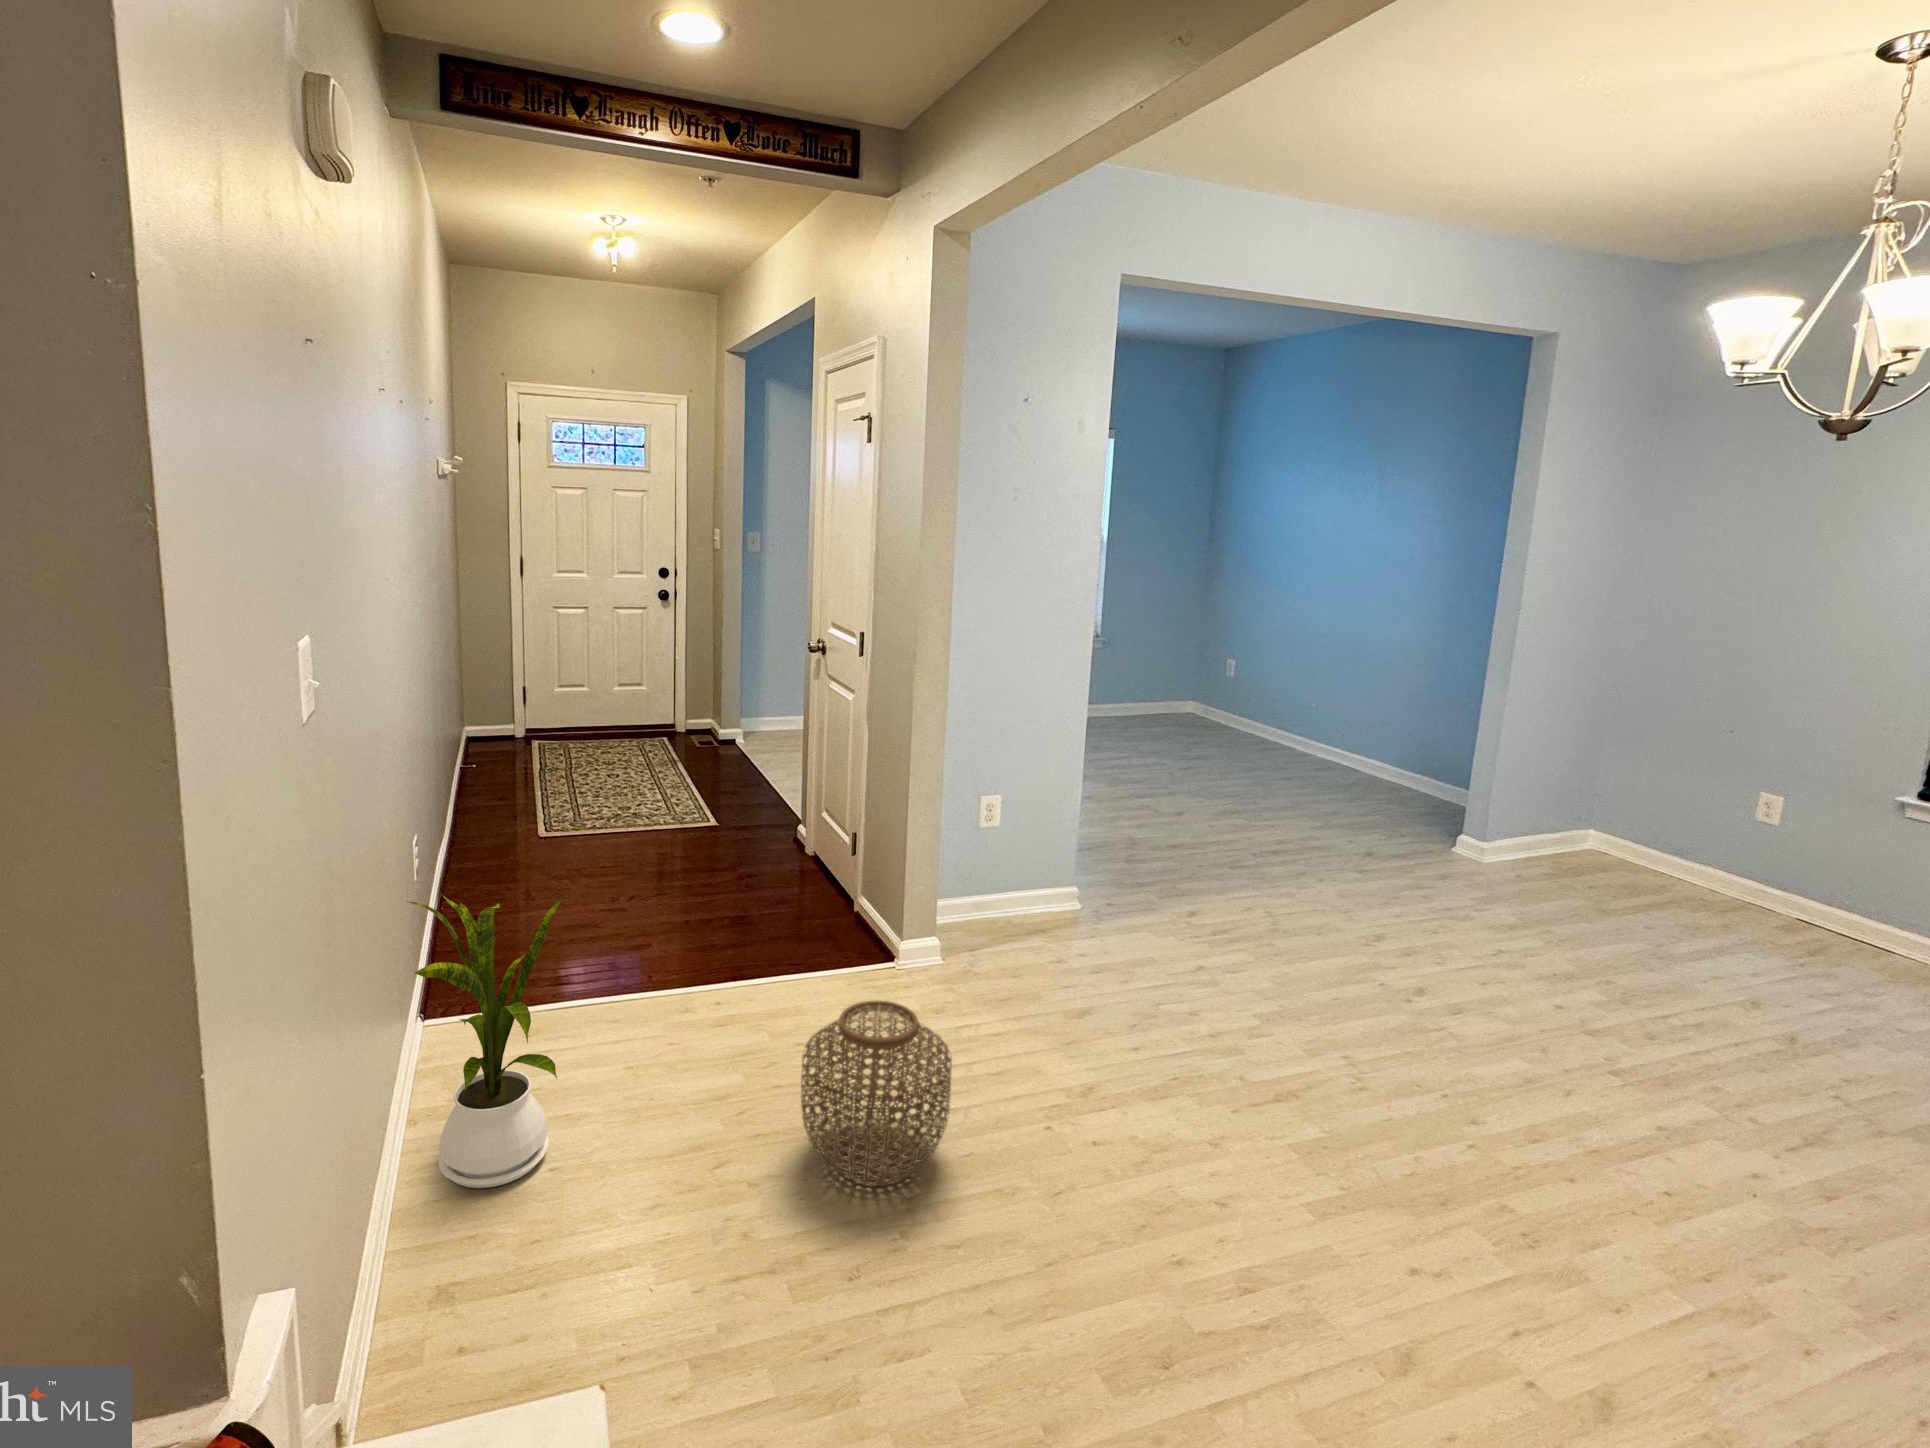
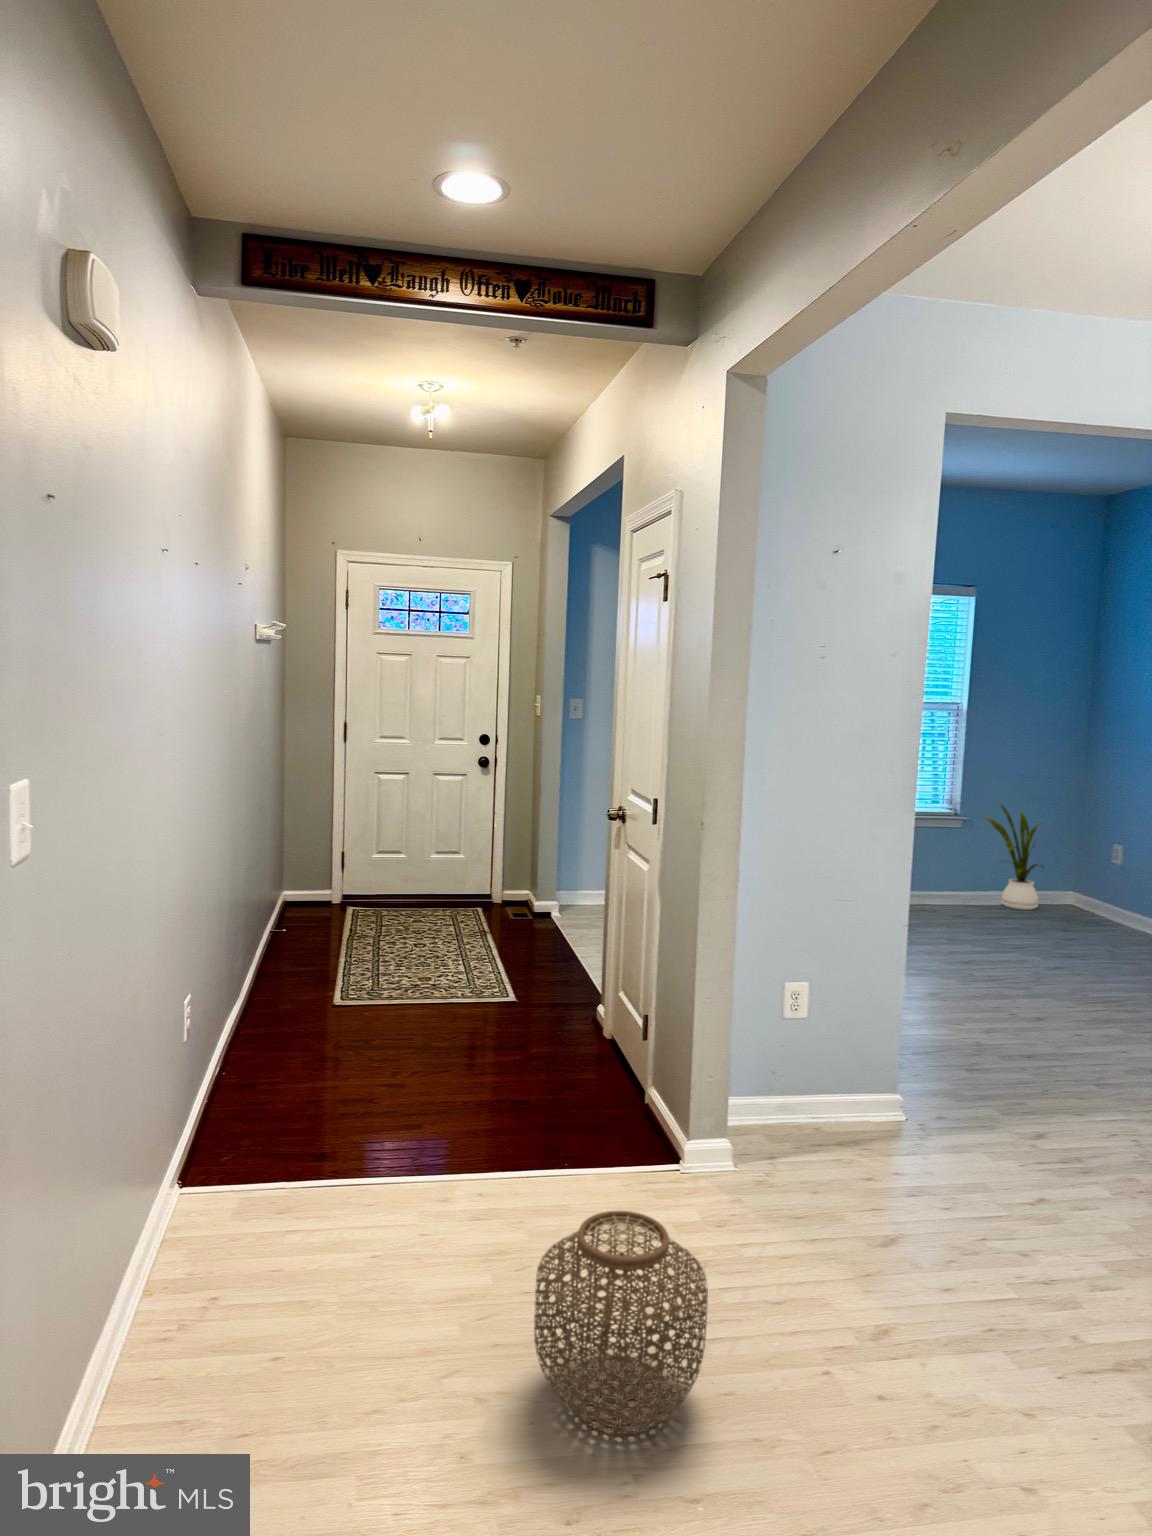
house plant: present [407,895,561,1188] -> present [985,803,1044,910]

